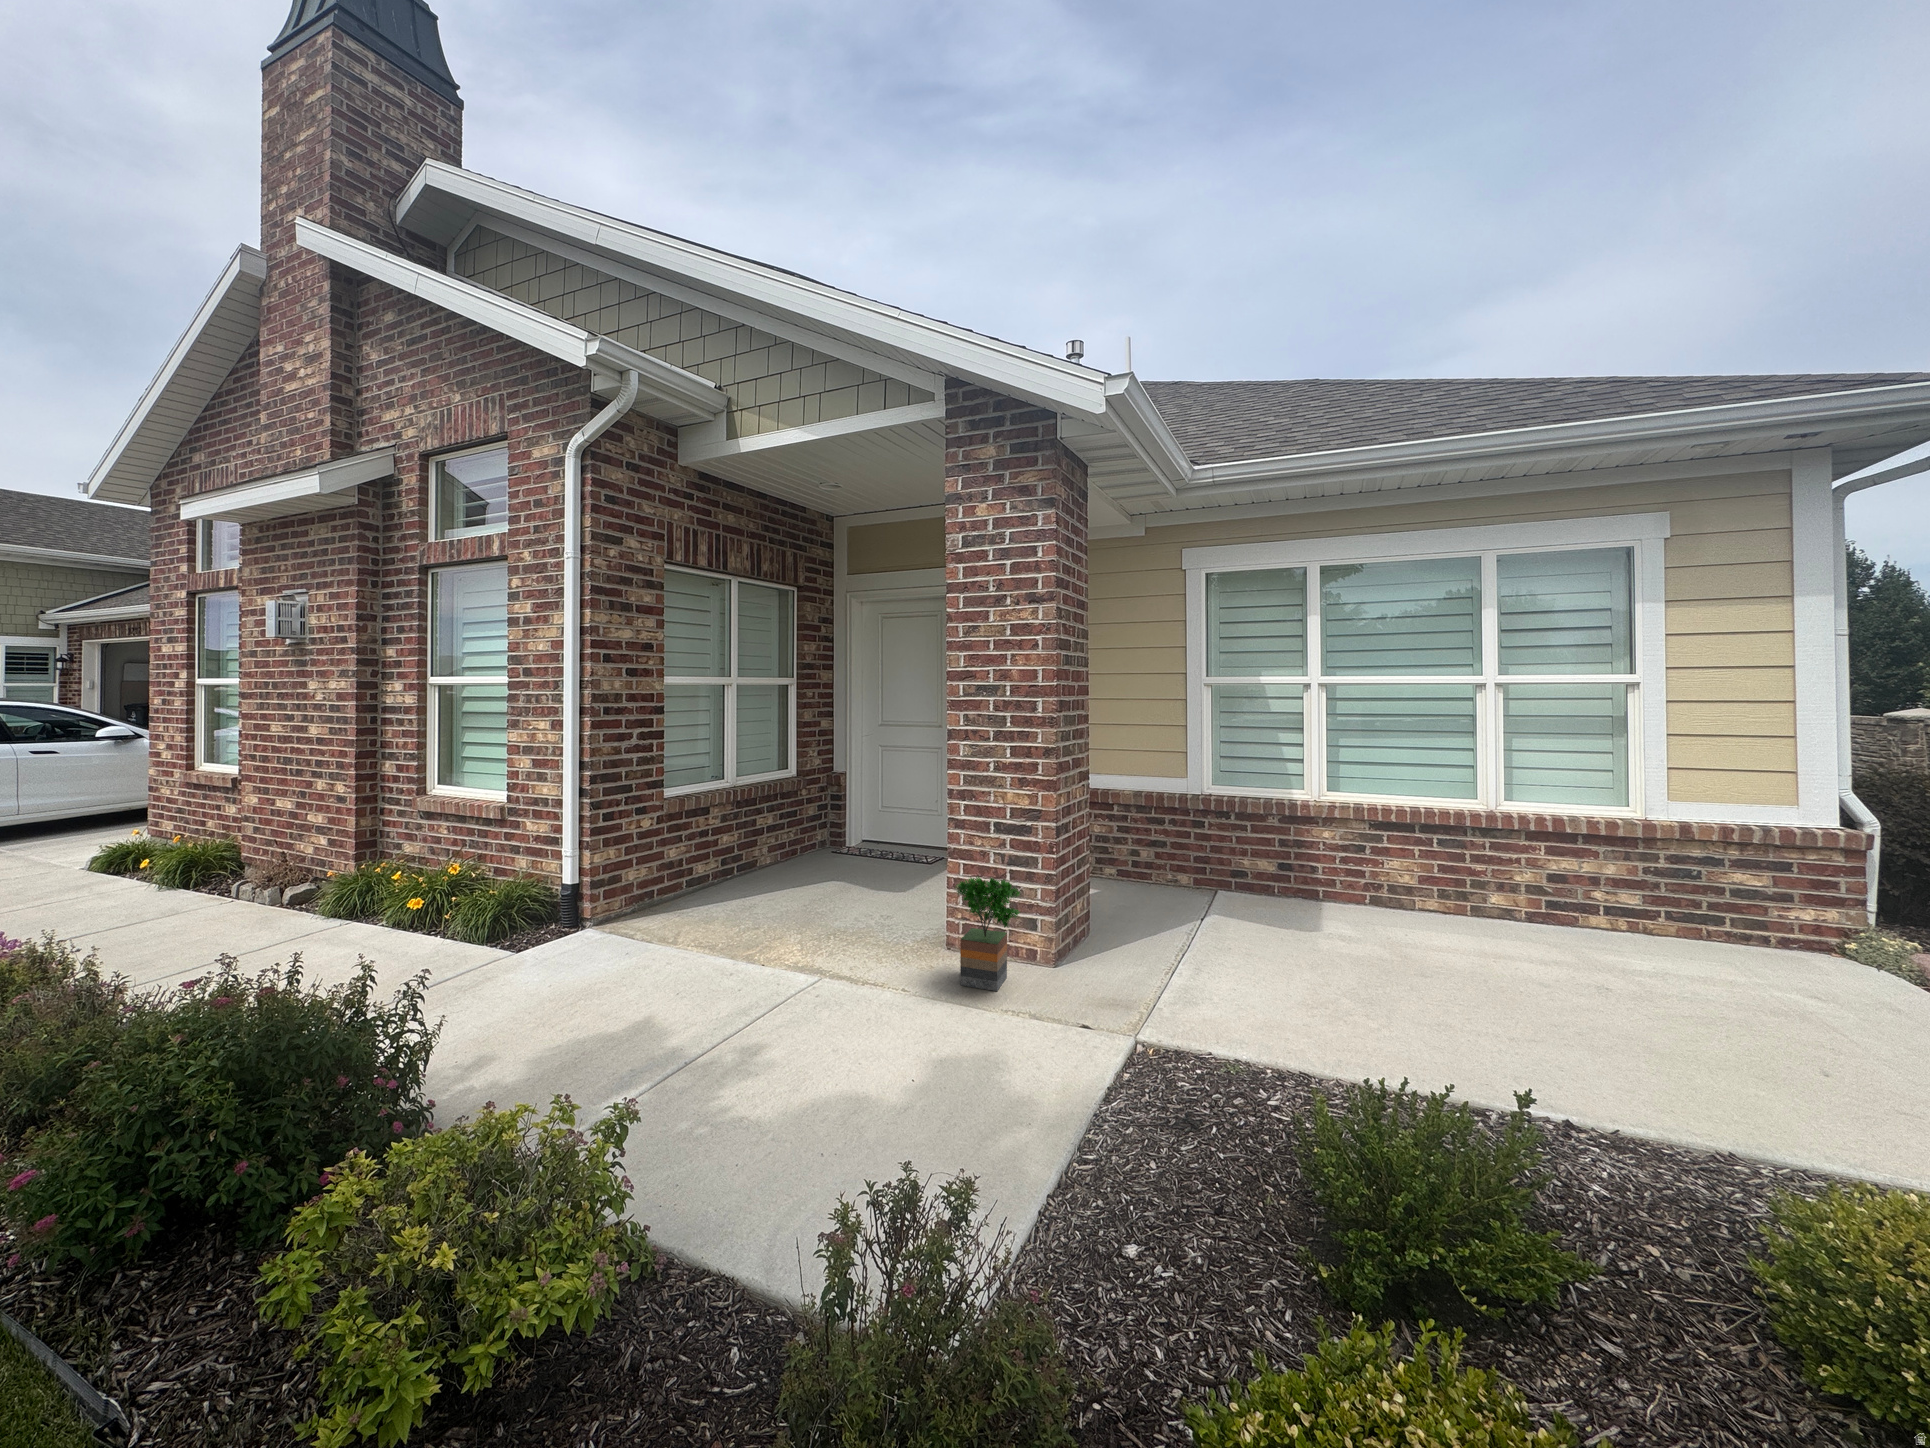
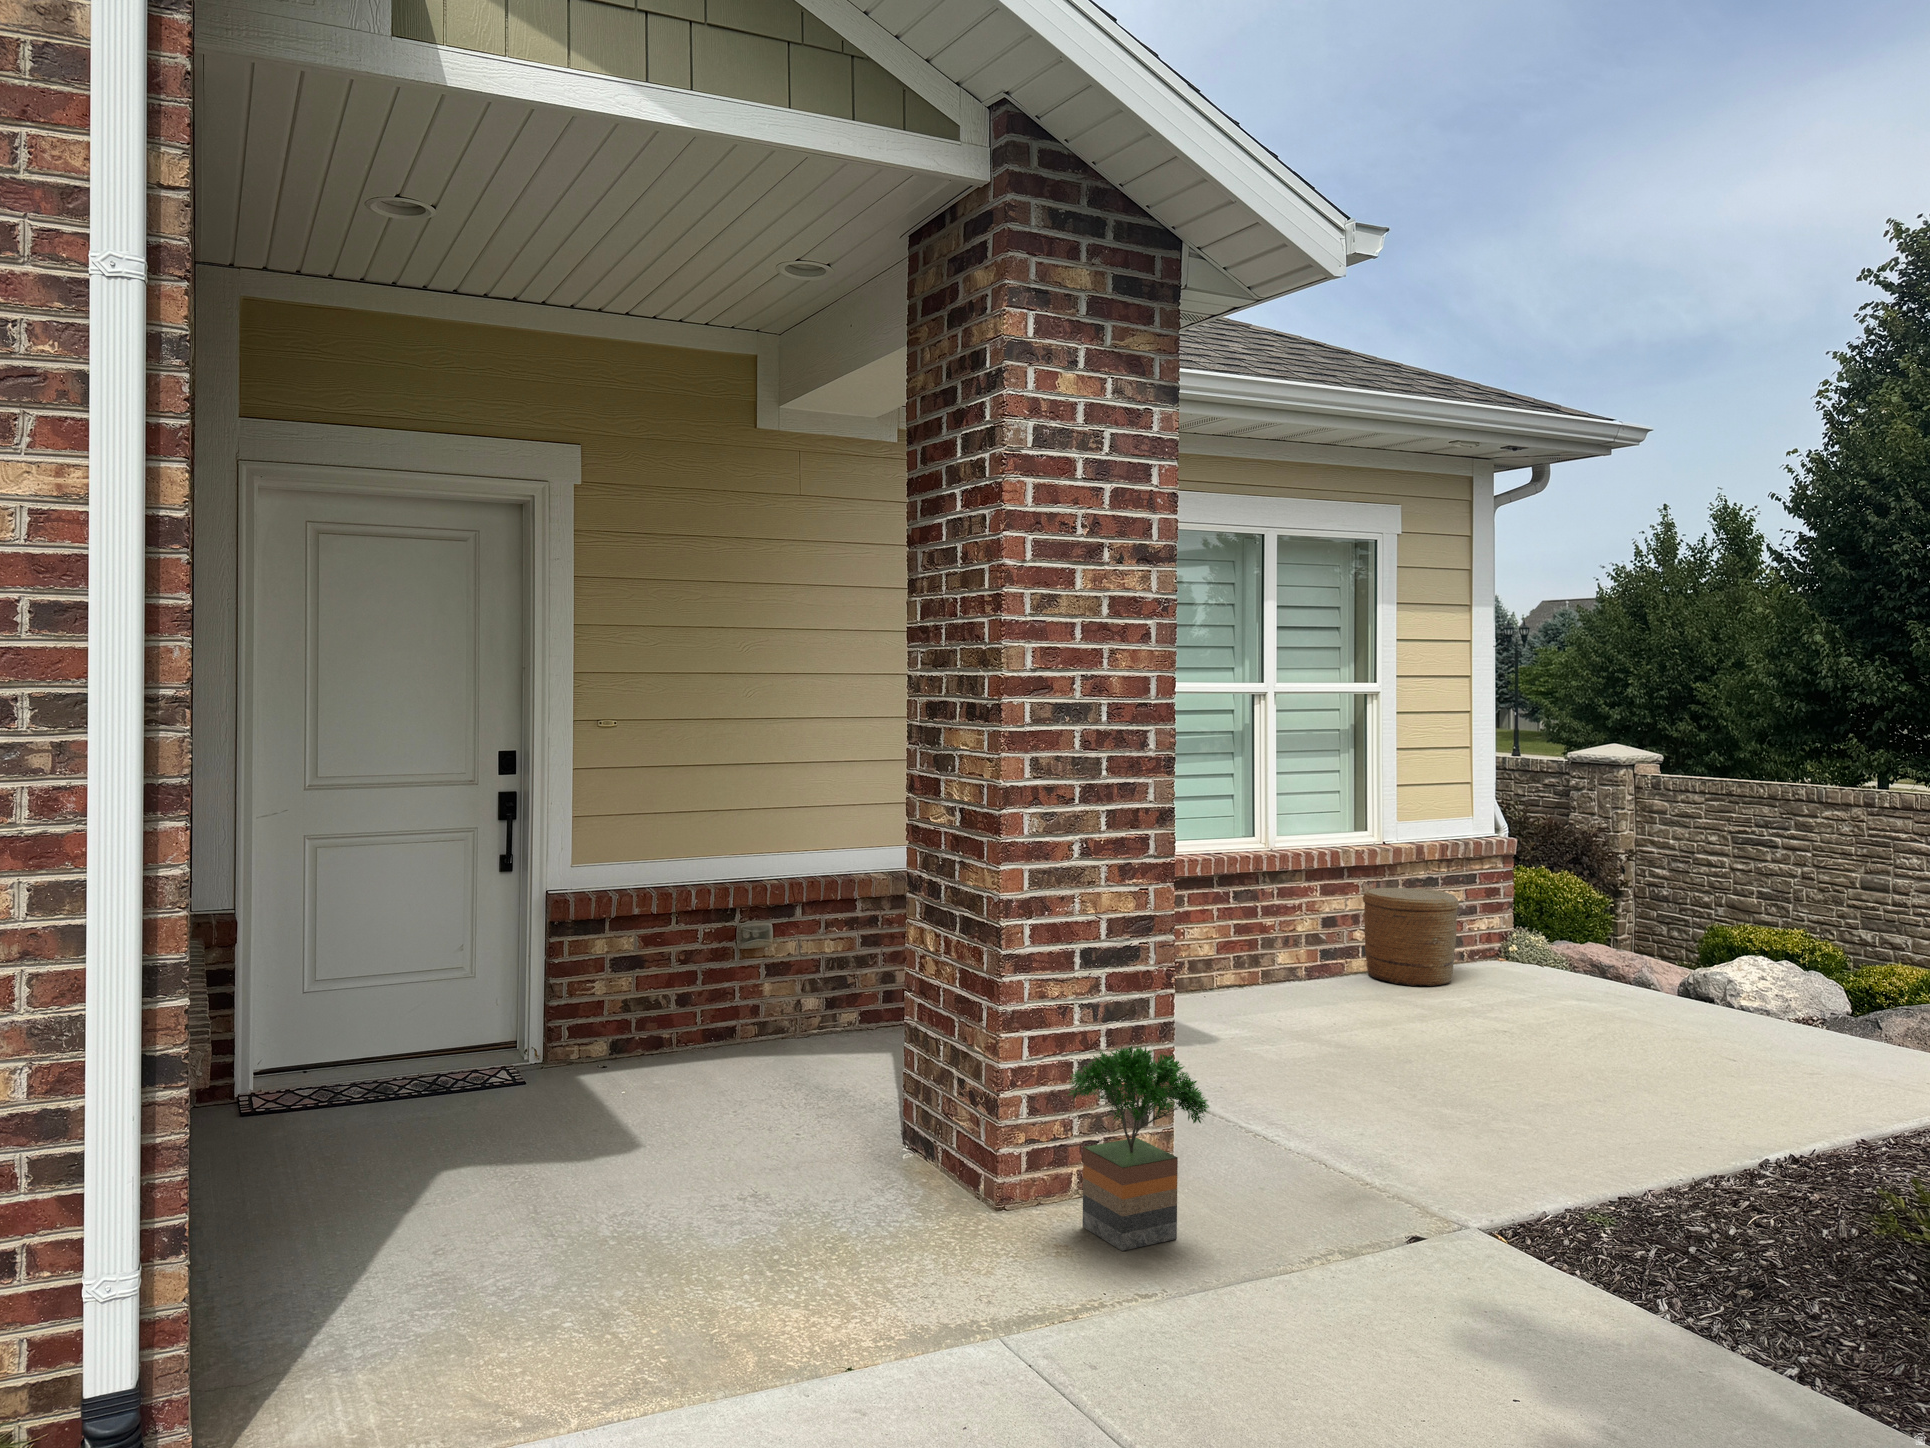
woven basket: none [1584,856,1695,952] -> present [1363,888,1459,986]

